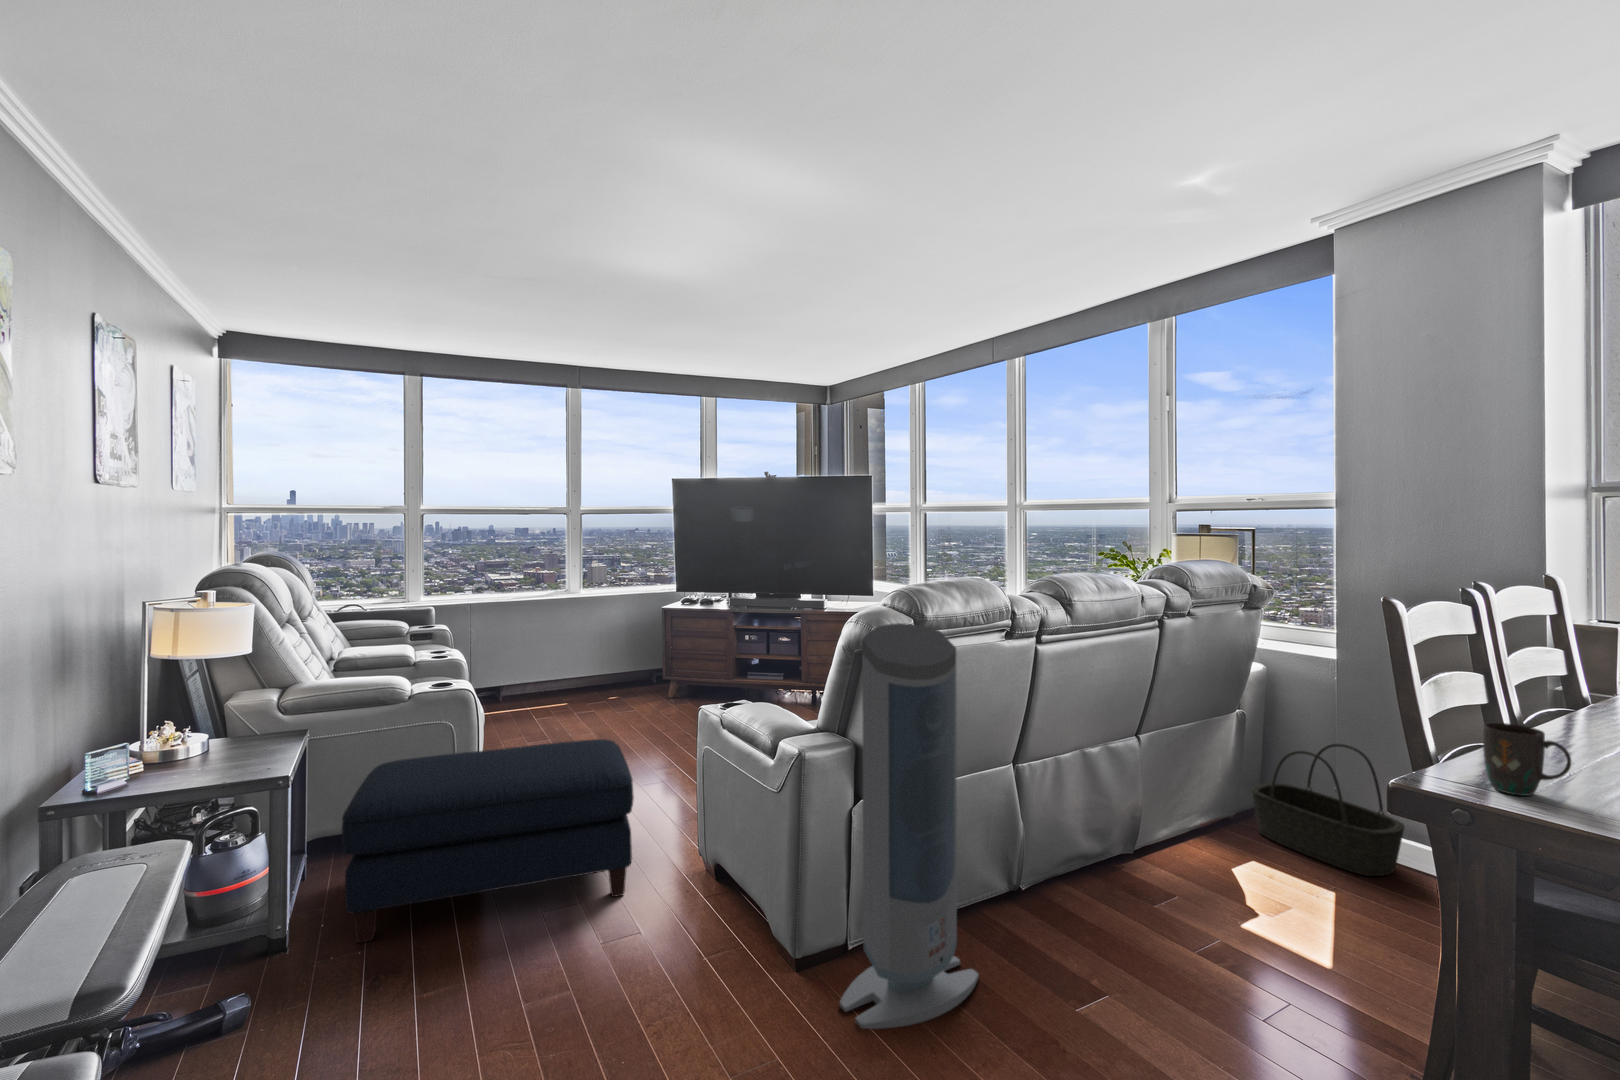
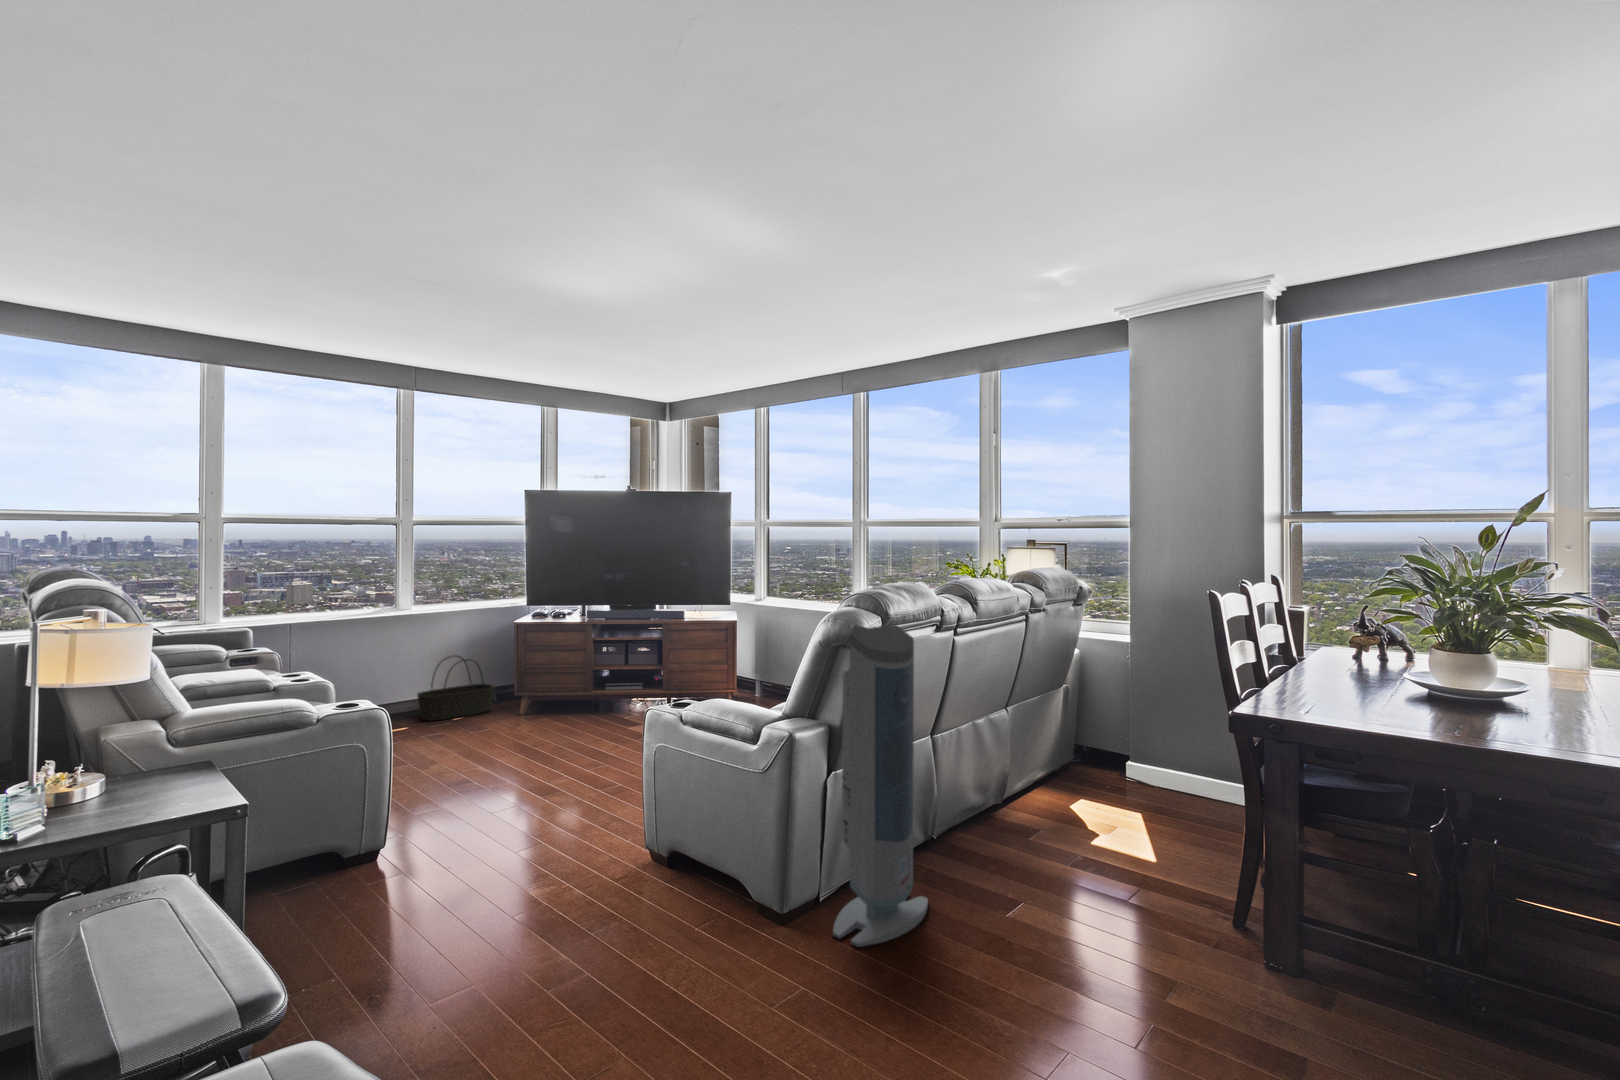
mug: present [1483,723,1571,796] -> none [1269,667,1316,710]
ottoman: present [342,739,634,943] -> none [309,747,603,960]
basket: present [1252,744,1404,876] -> present [417,655,495,721]

